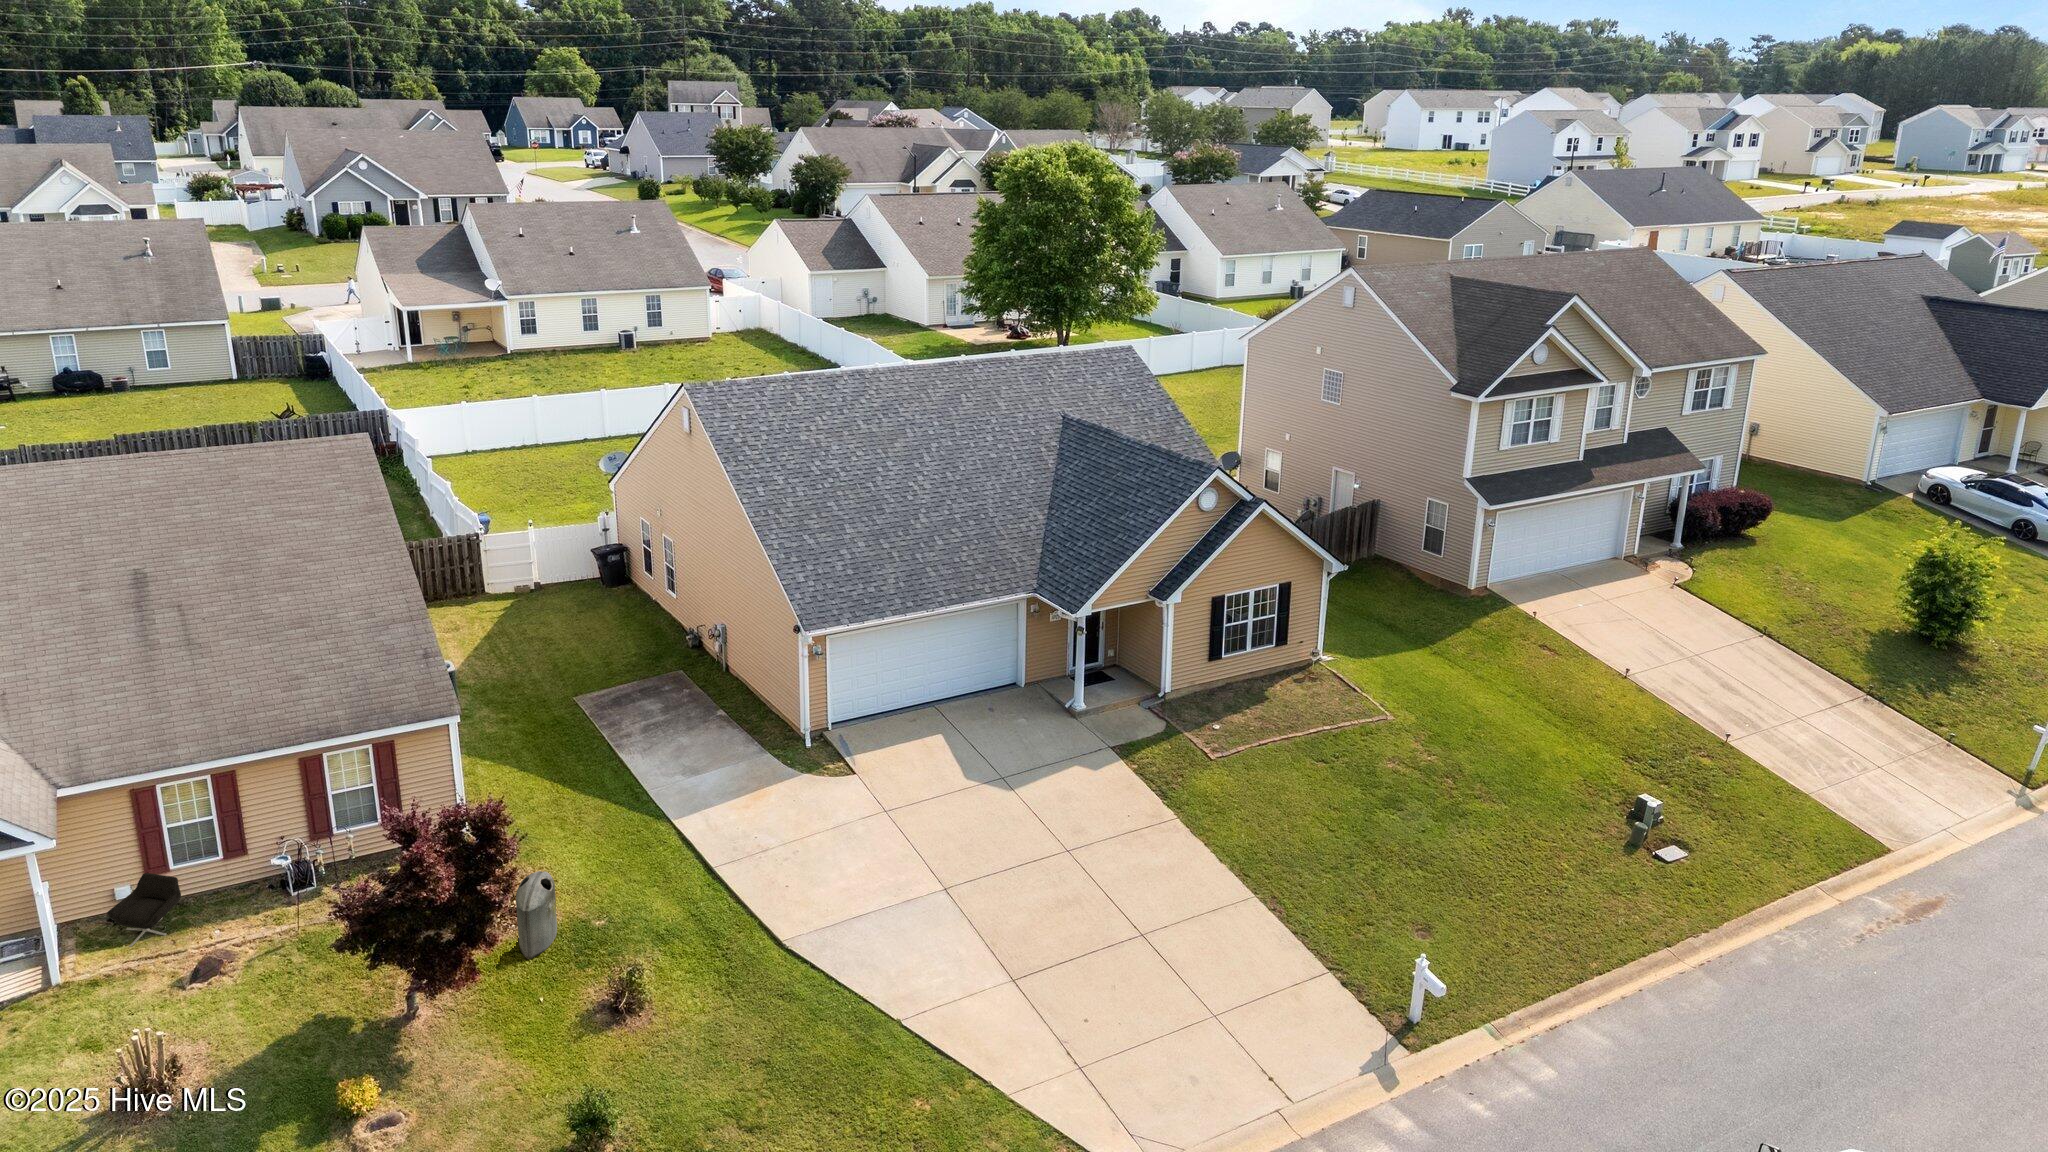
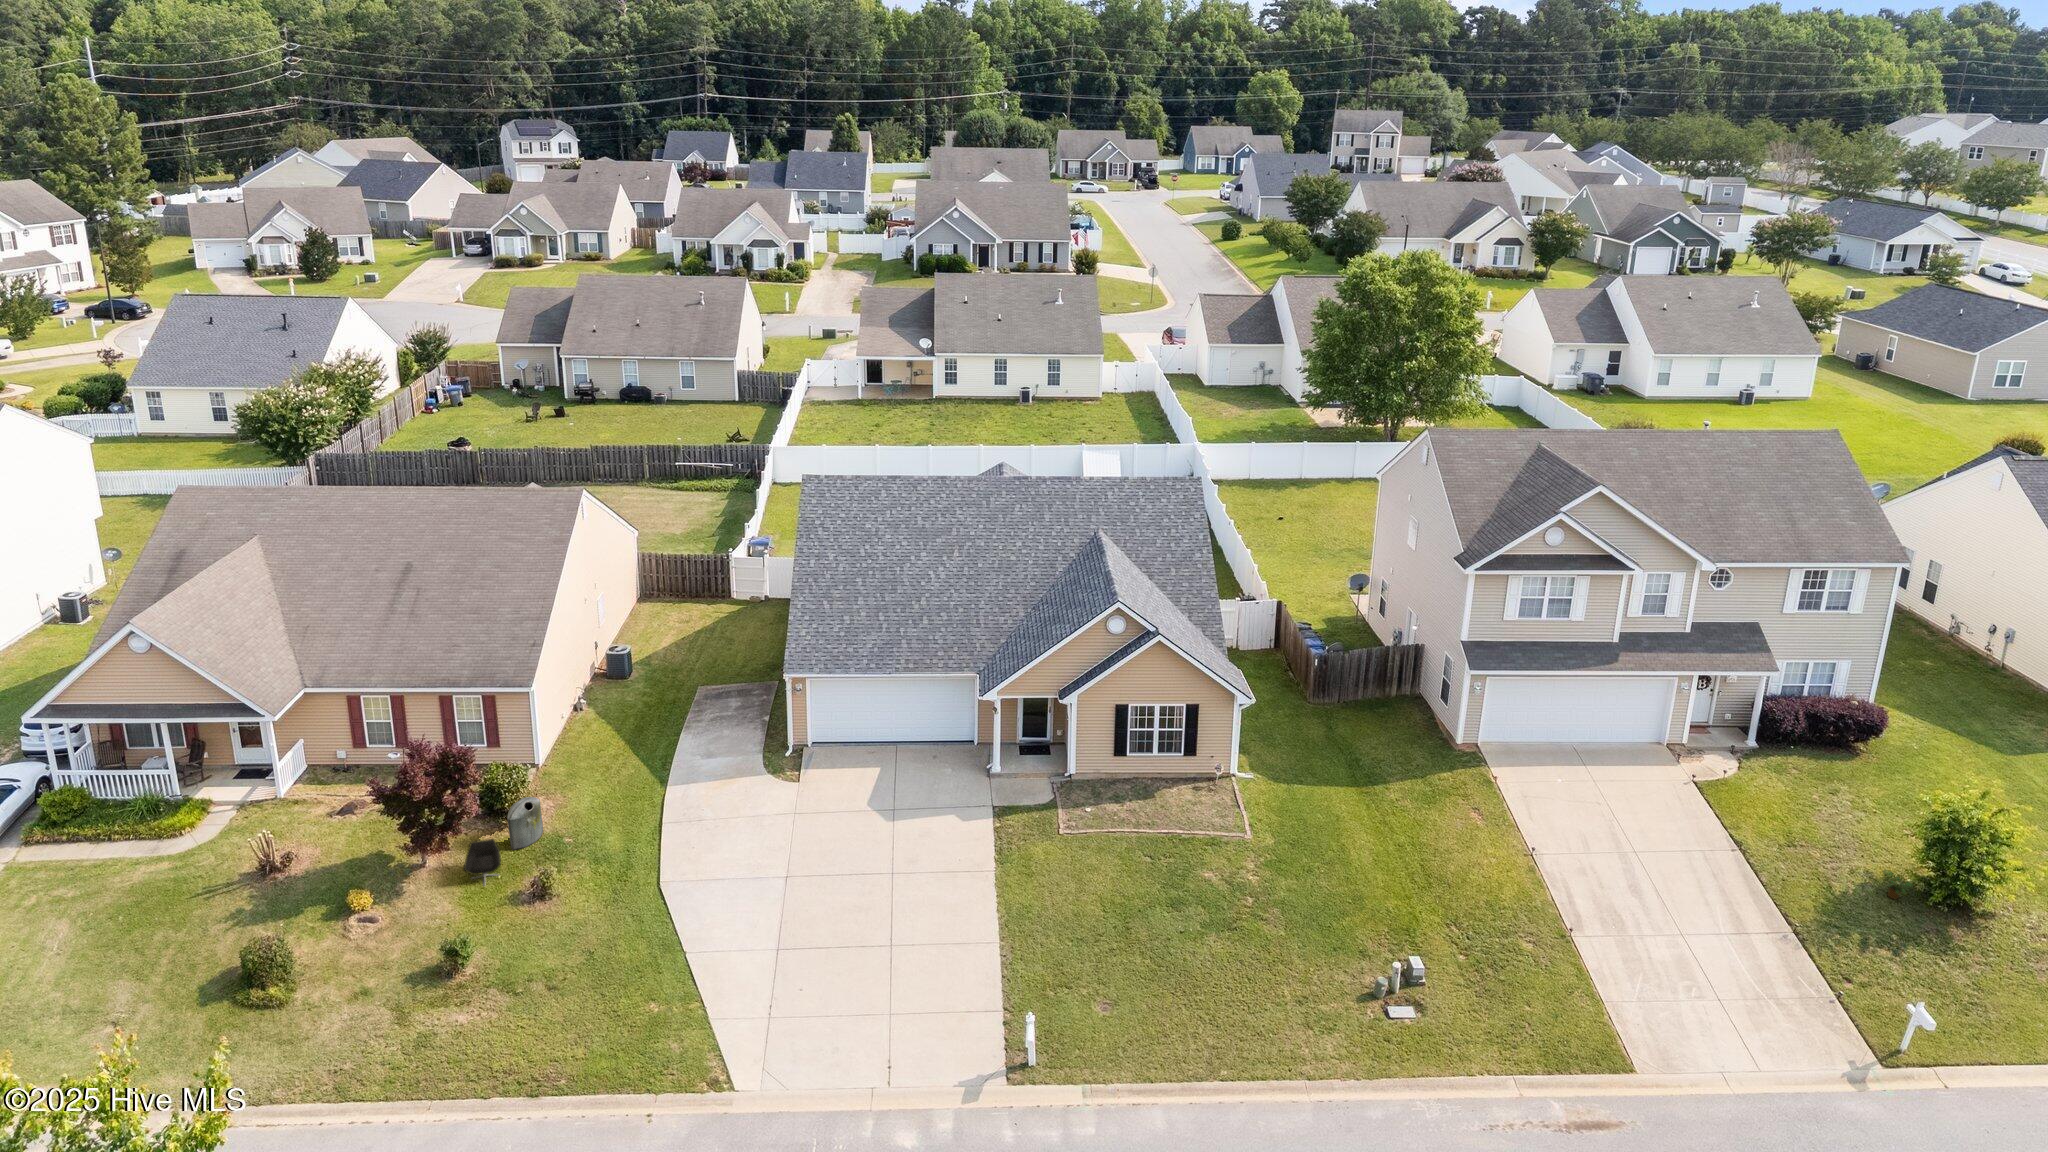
potted plant: none [1895,623,1927,648] -> present [1883,870,1912,899]
lounge chair: present [107,873,181,947] -> present [464,839,501,883]

